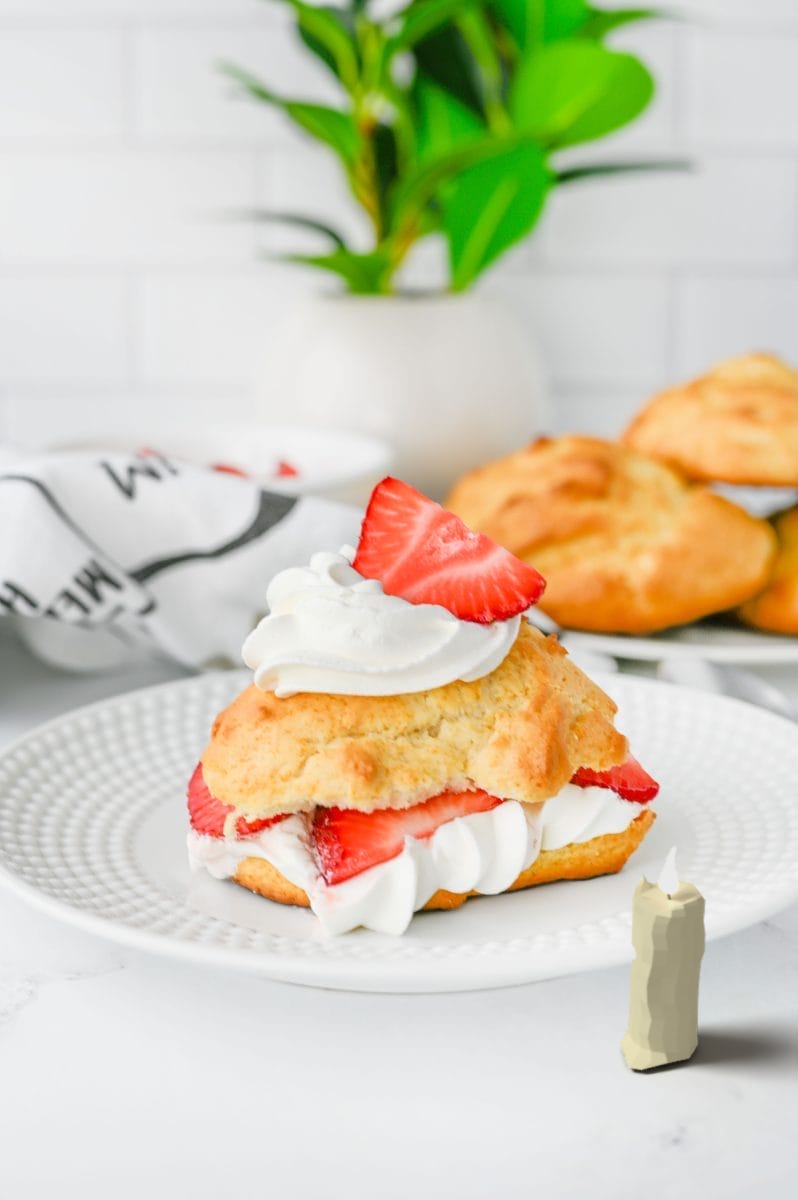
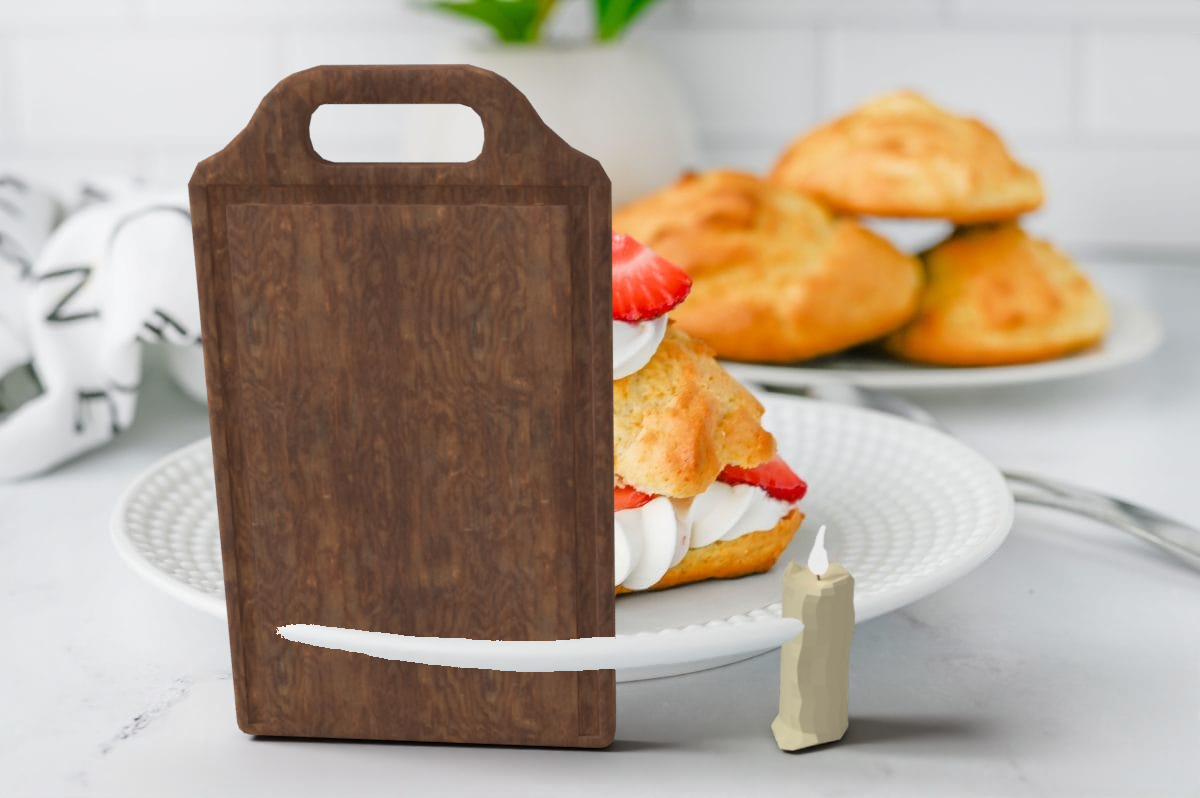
cutting board: none [51,392,467,1062] -> present [188,64,616,748]

